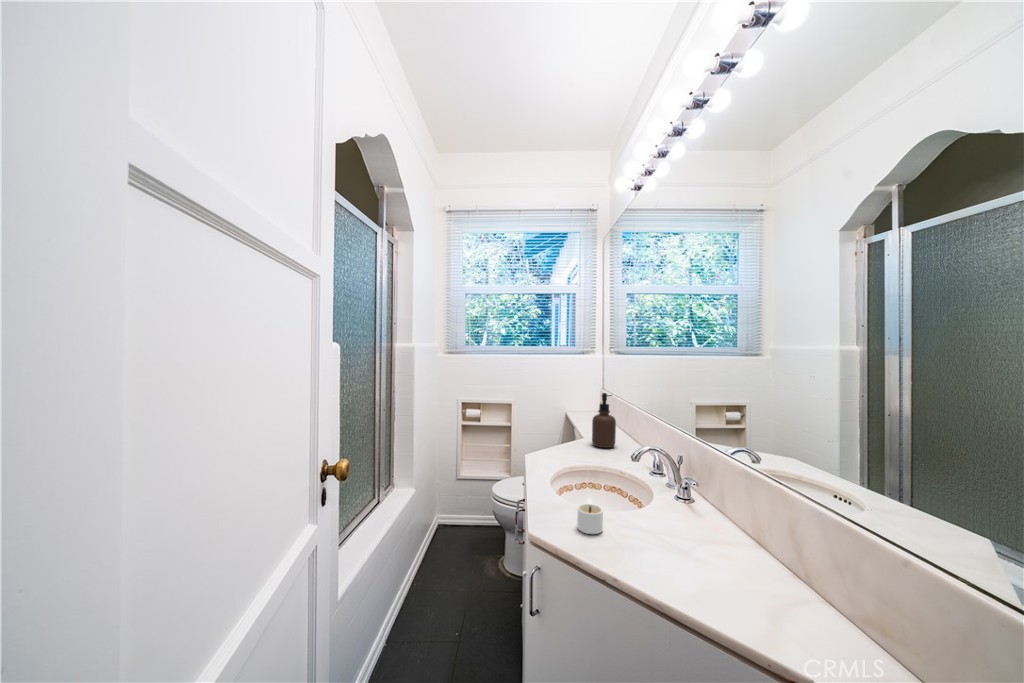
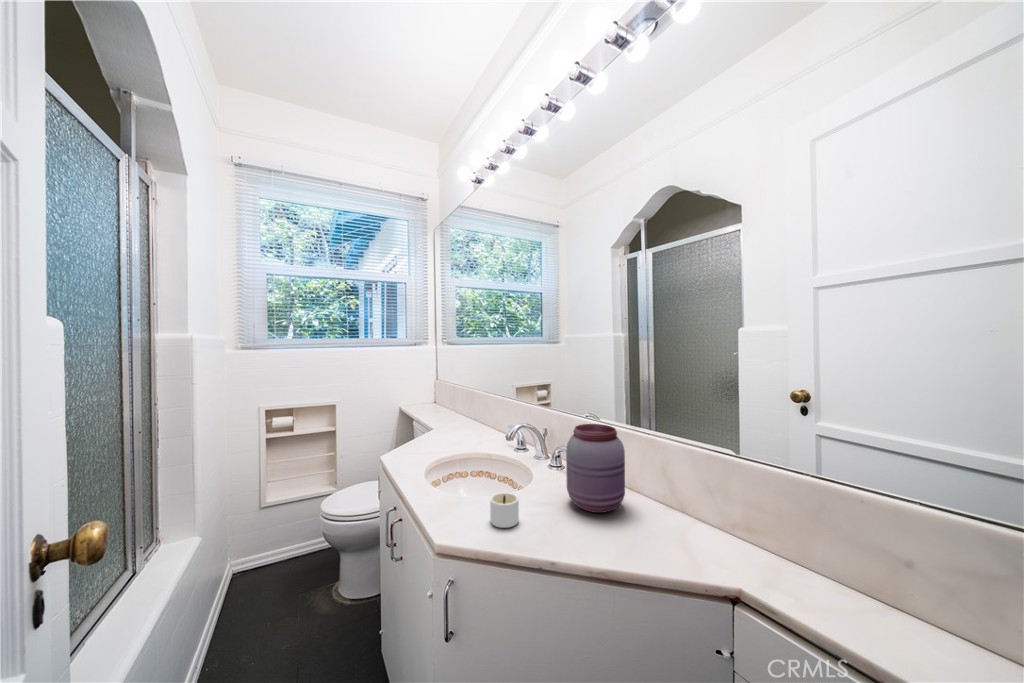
soap dispenser: present [592,393,616,448] -> none [445,379,469,435]
jar: none [660,457,724,549] -> present [566,424,625,513]

